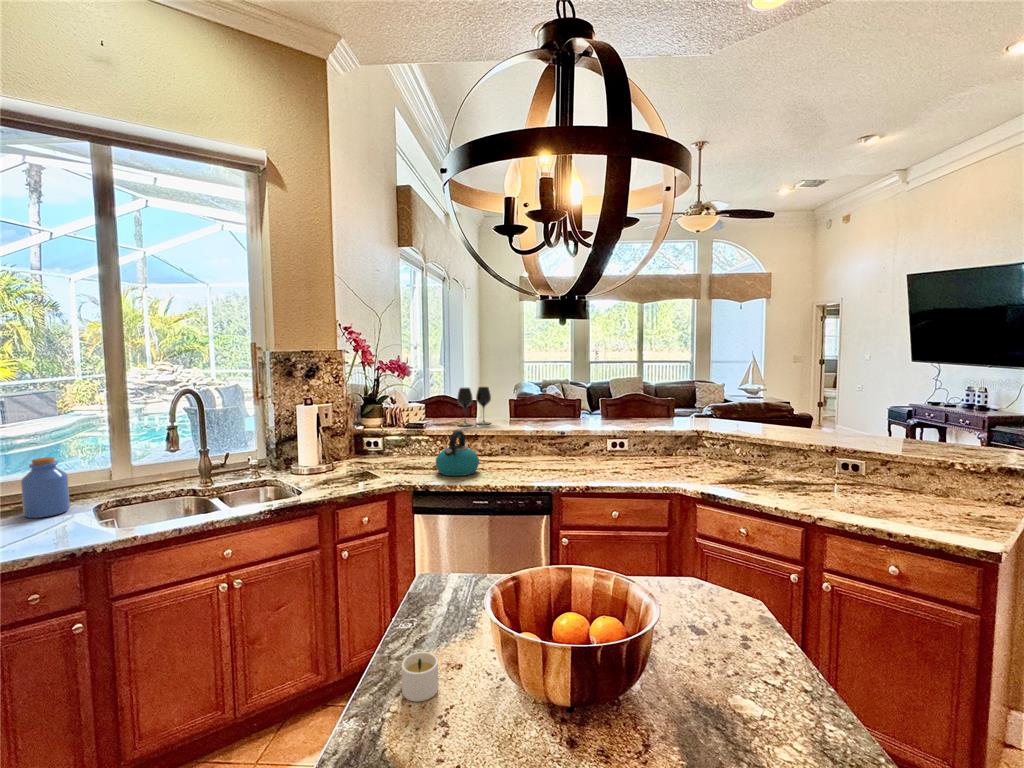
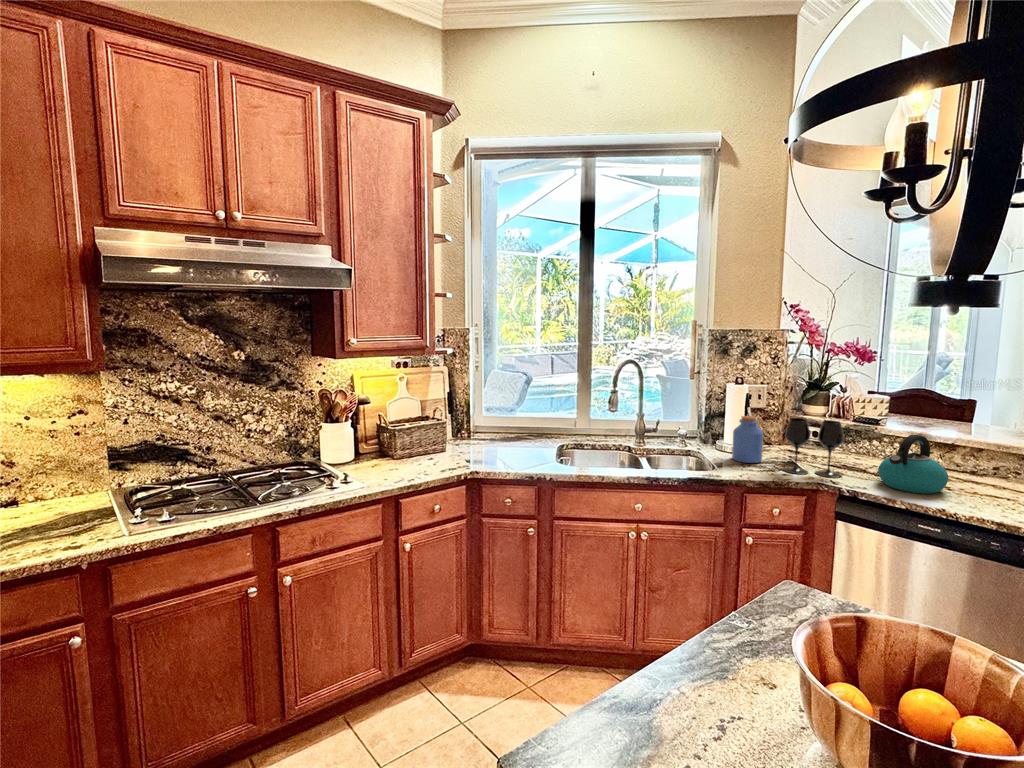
wine glass: present [457,387,491,426] -> present [783,418,844,478]
jar: present [21,457,70,518] -> present [732,416,763,463]
candle: present [402,652,438,702] -> none [699,648,755,707]

